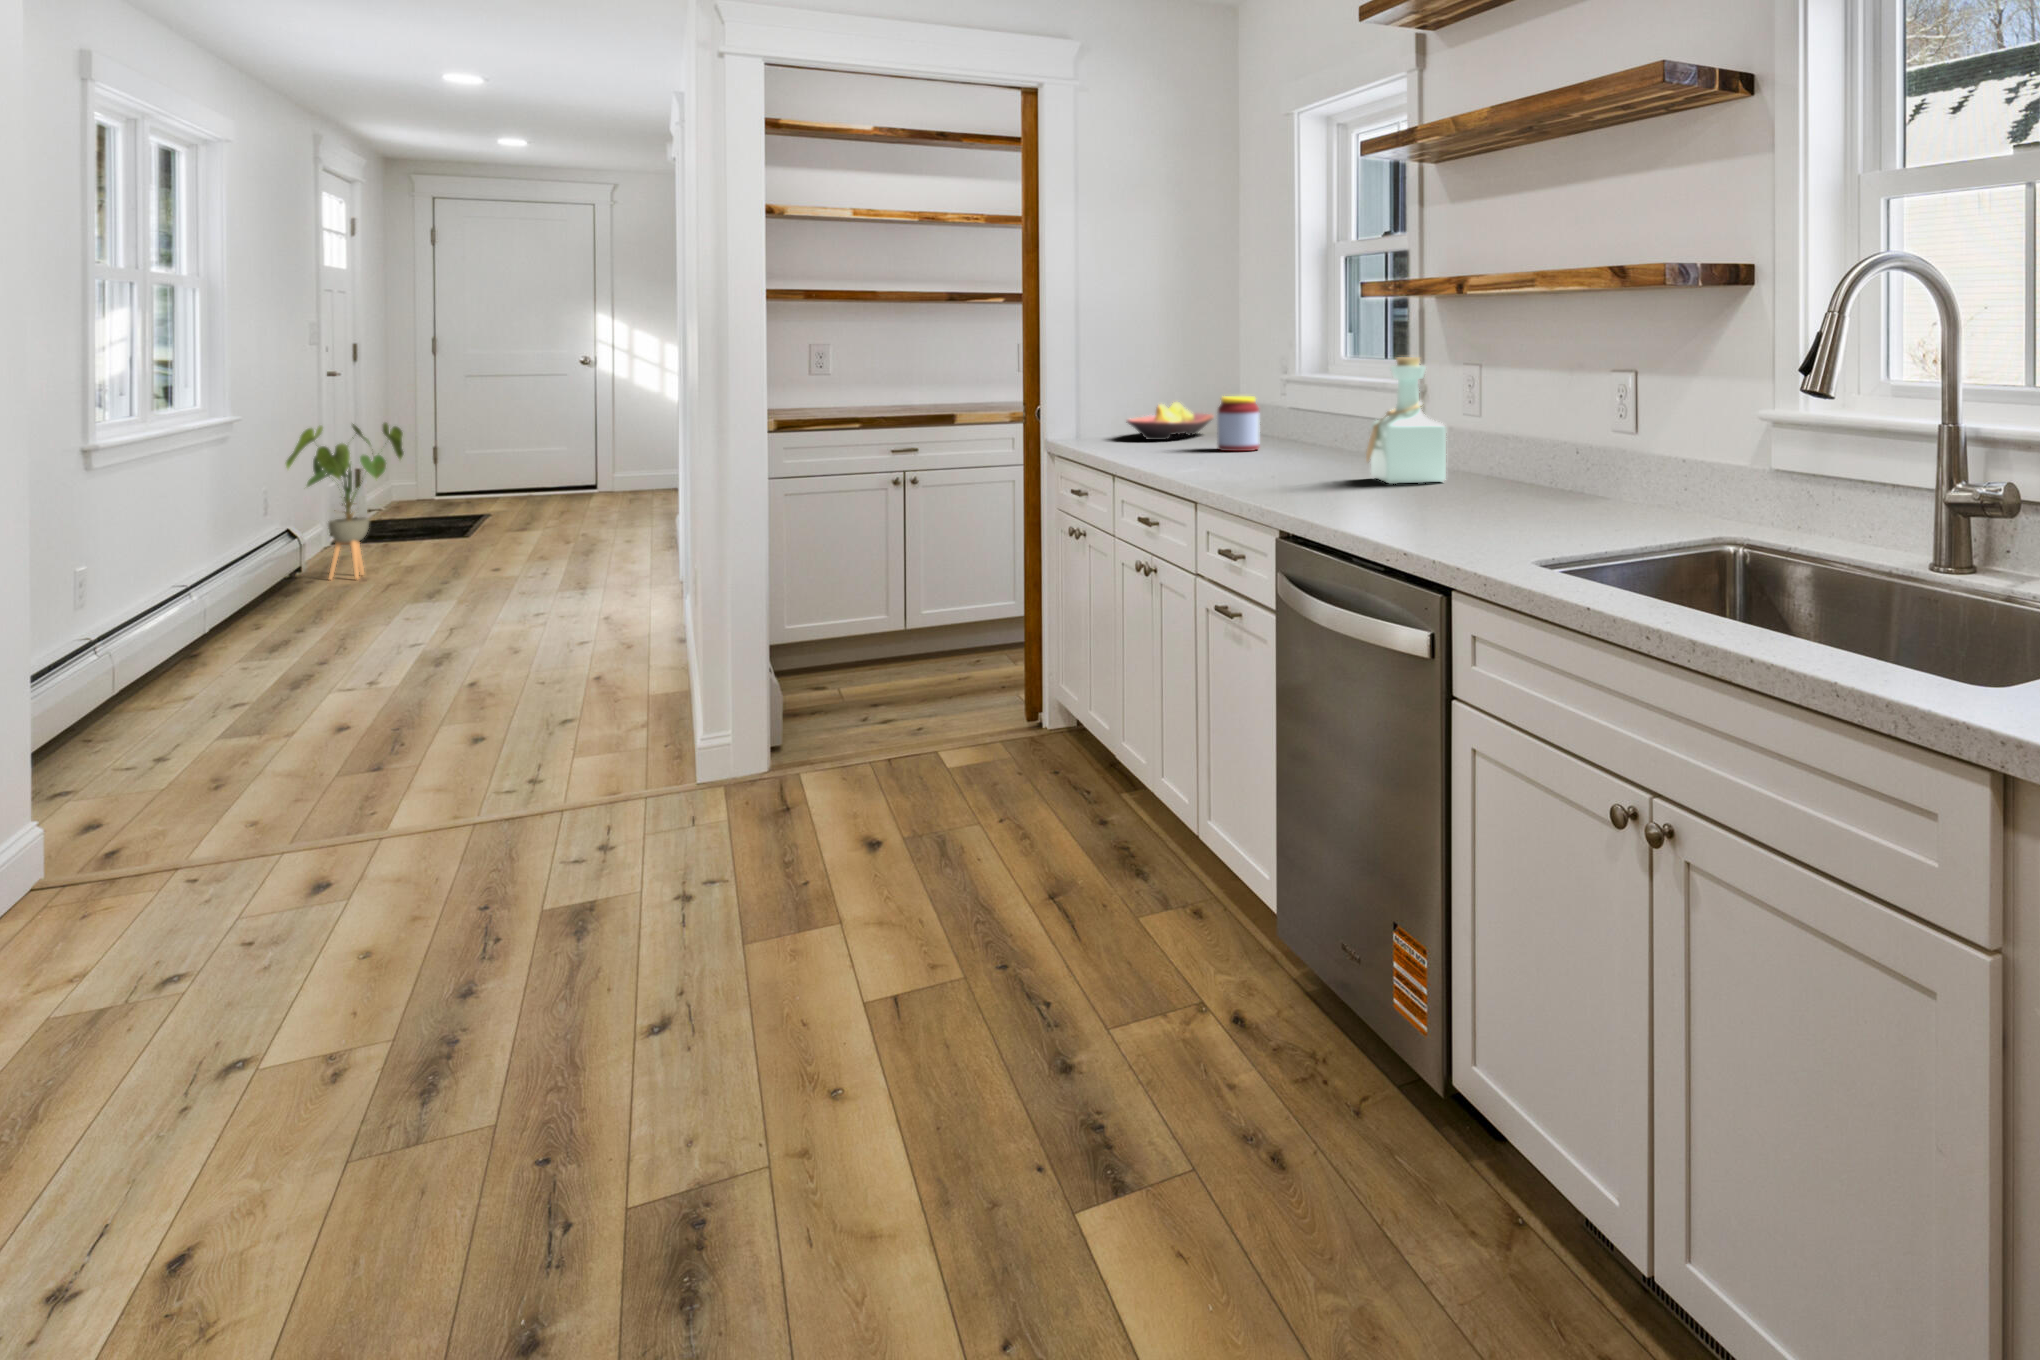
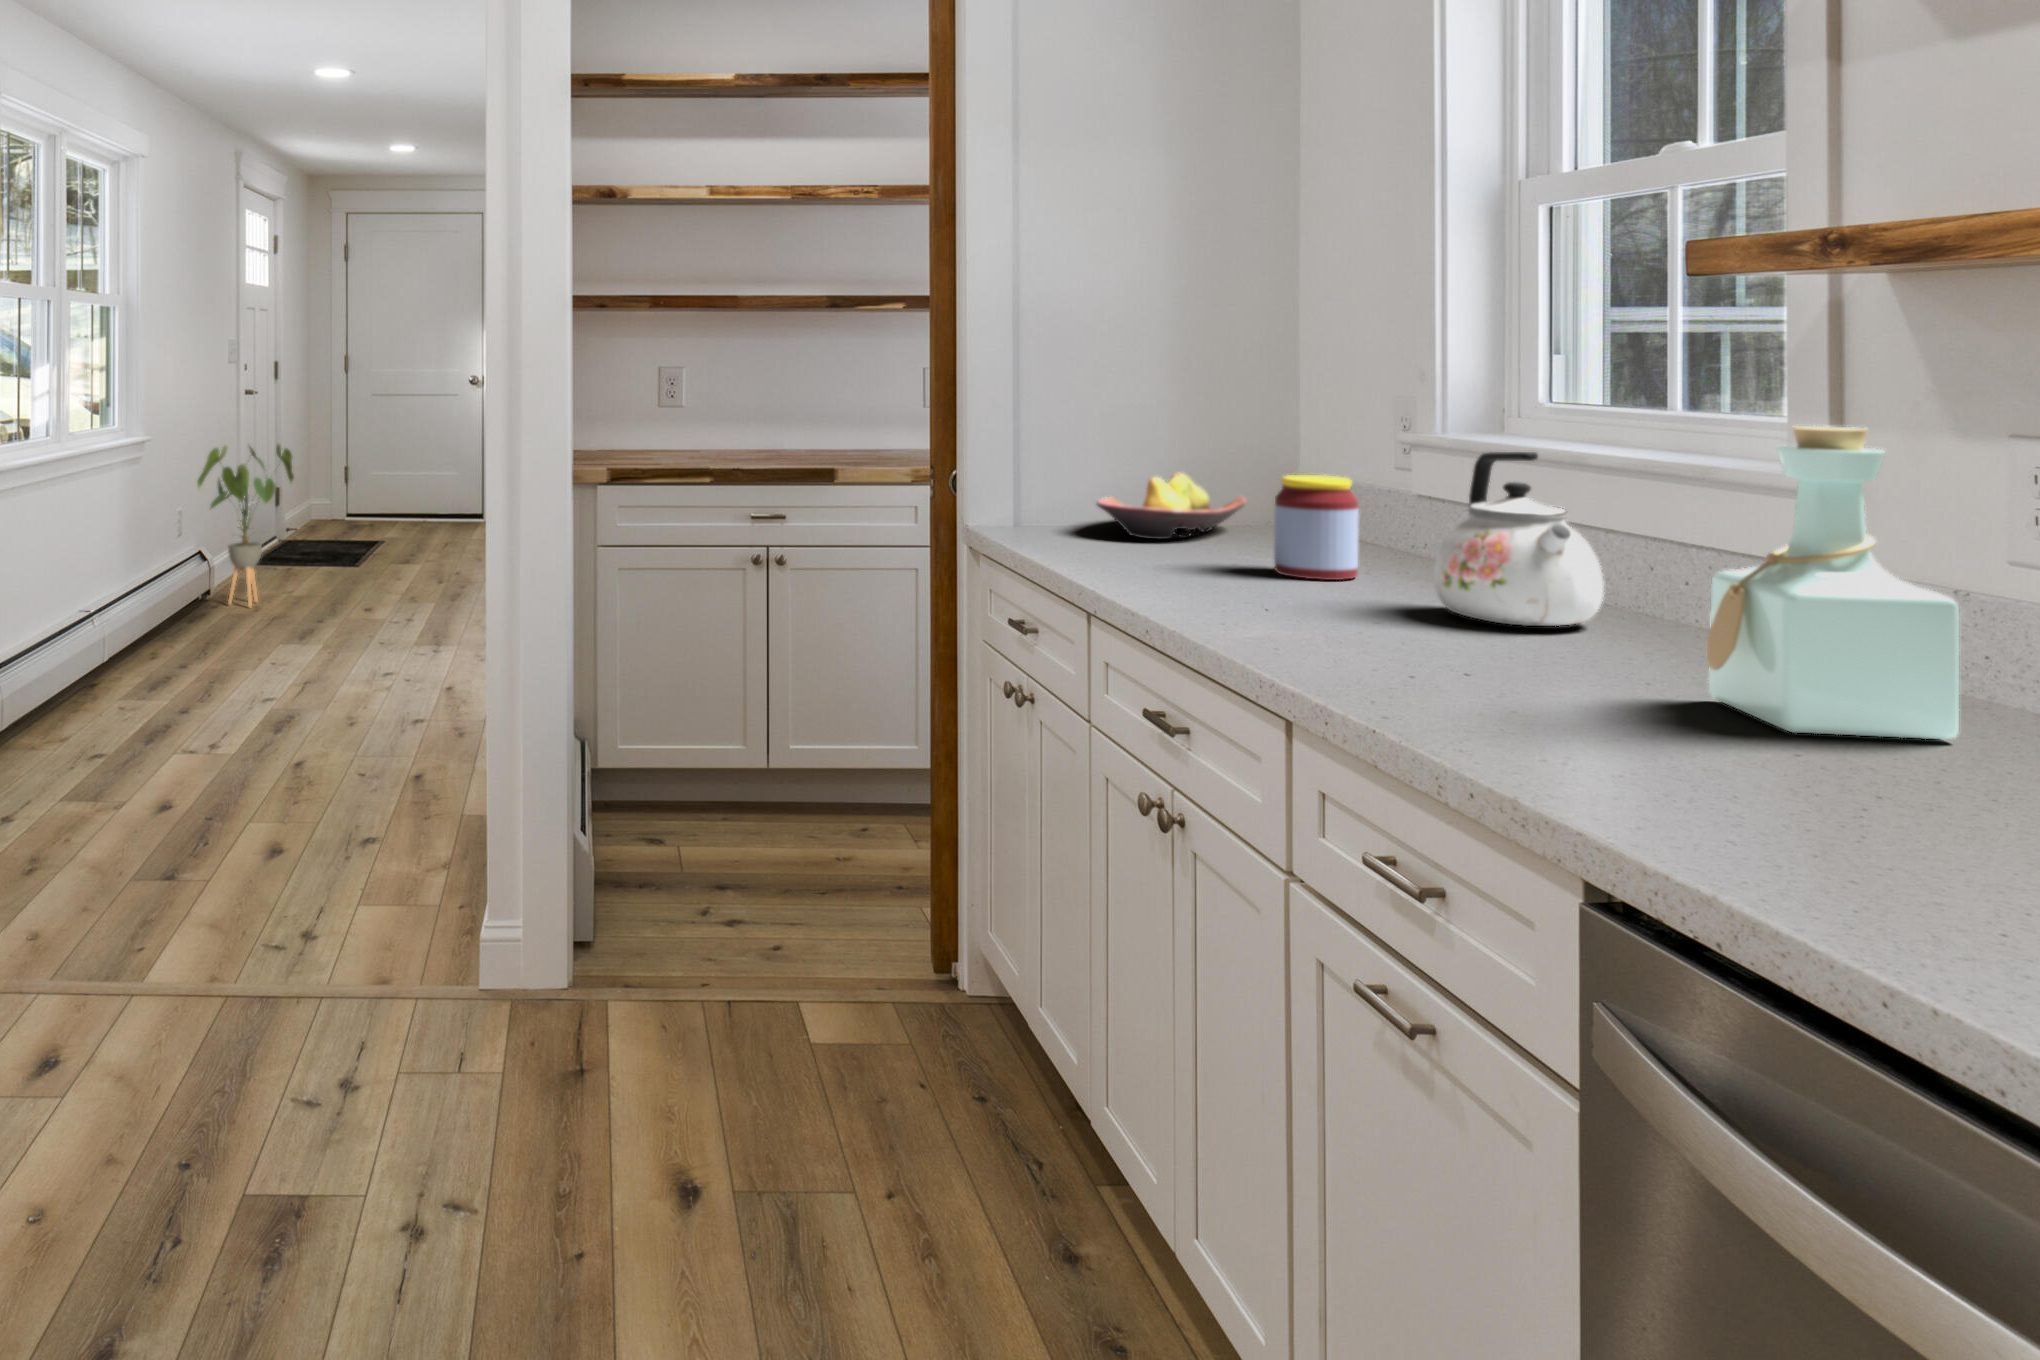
kettle: none [1284,376,1356,461] -> present [1433,452,1604,626]

